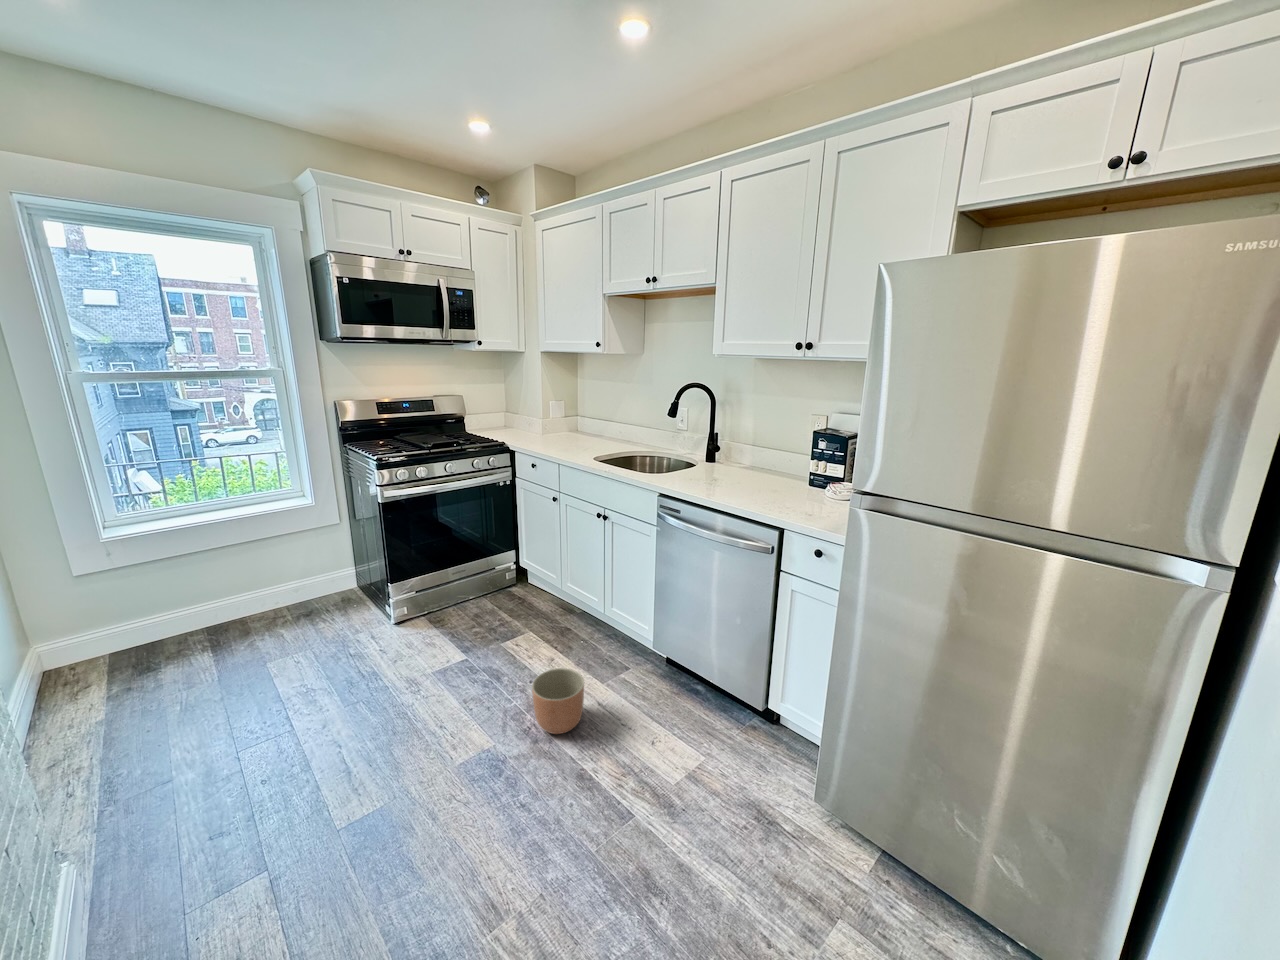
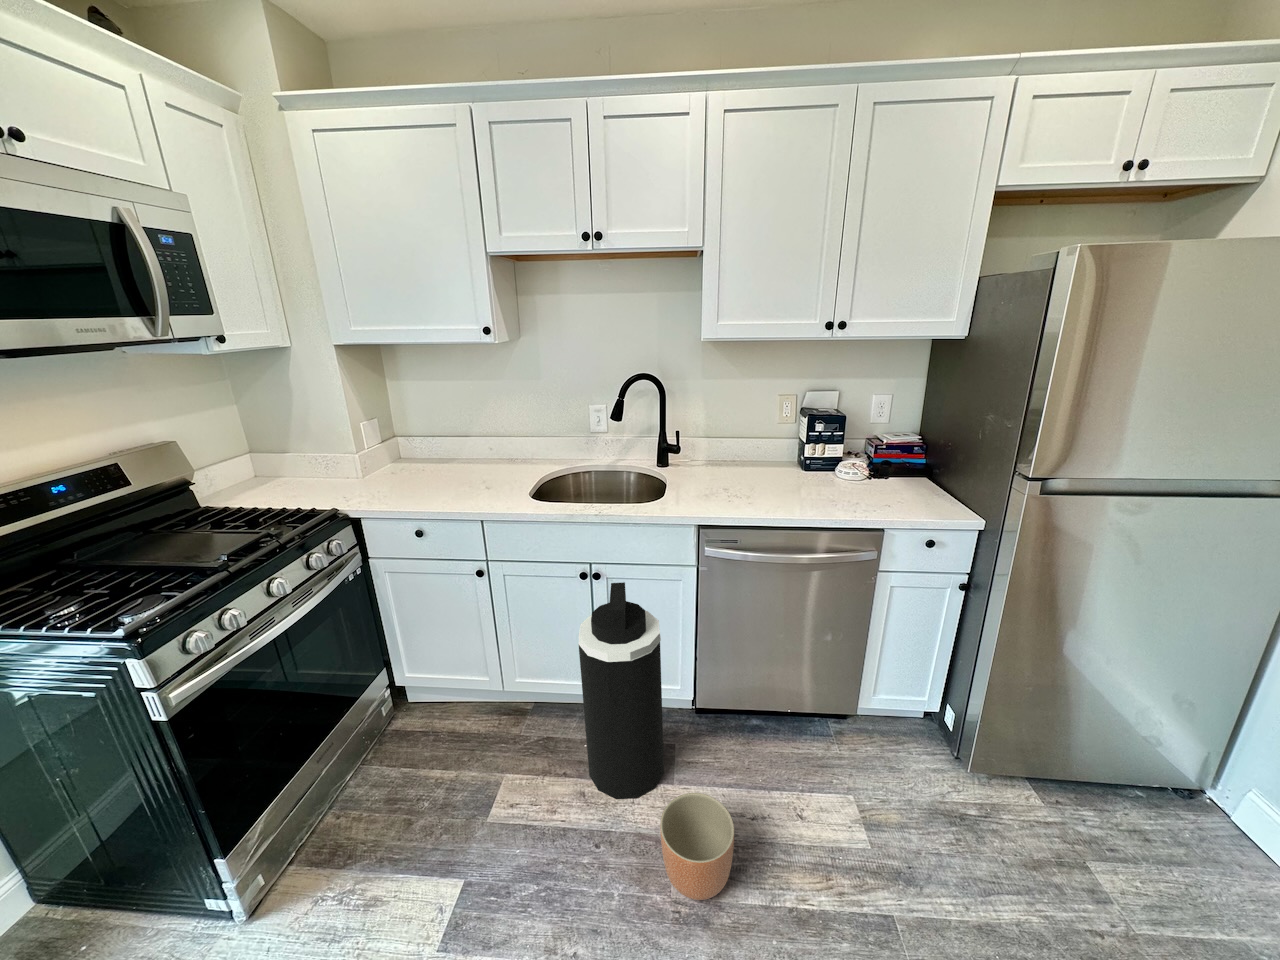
trash can: none [559,522,618,679] -> present [579,582,664,799]

